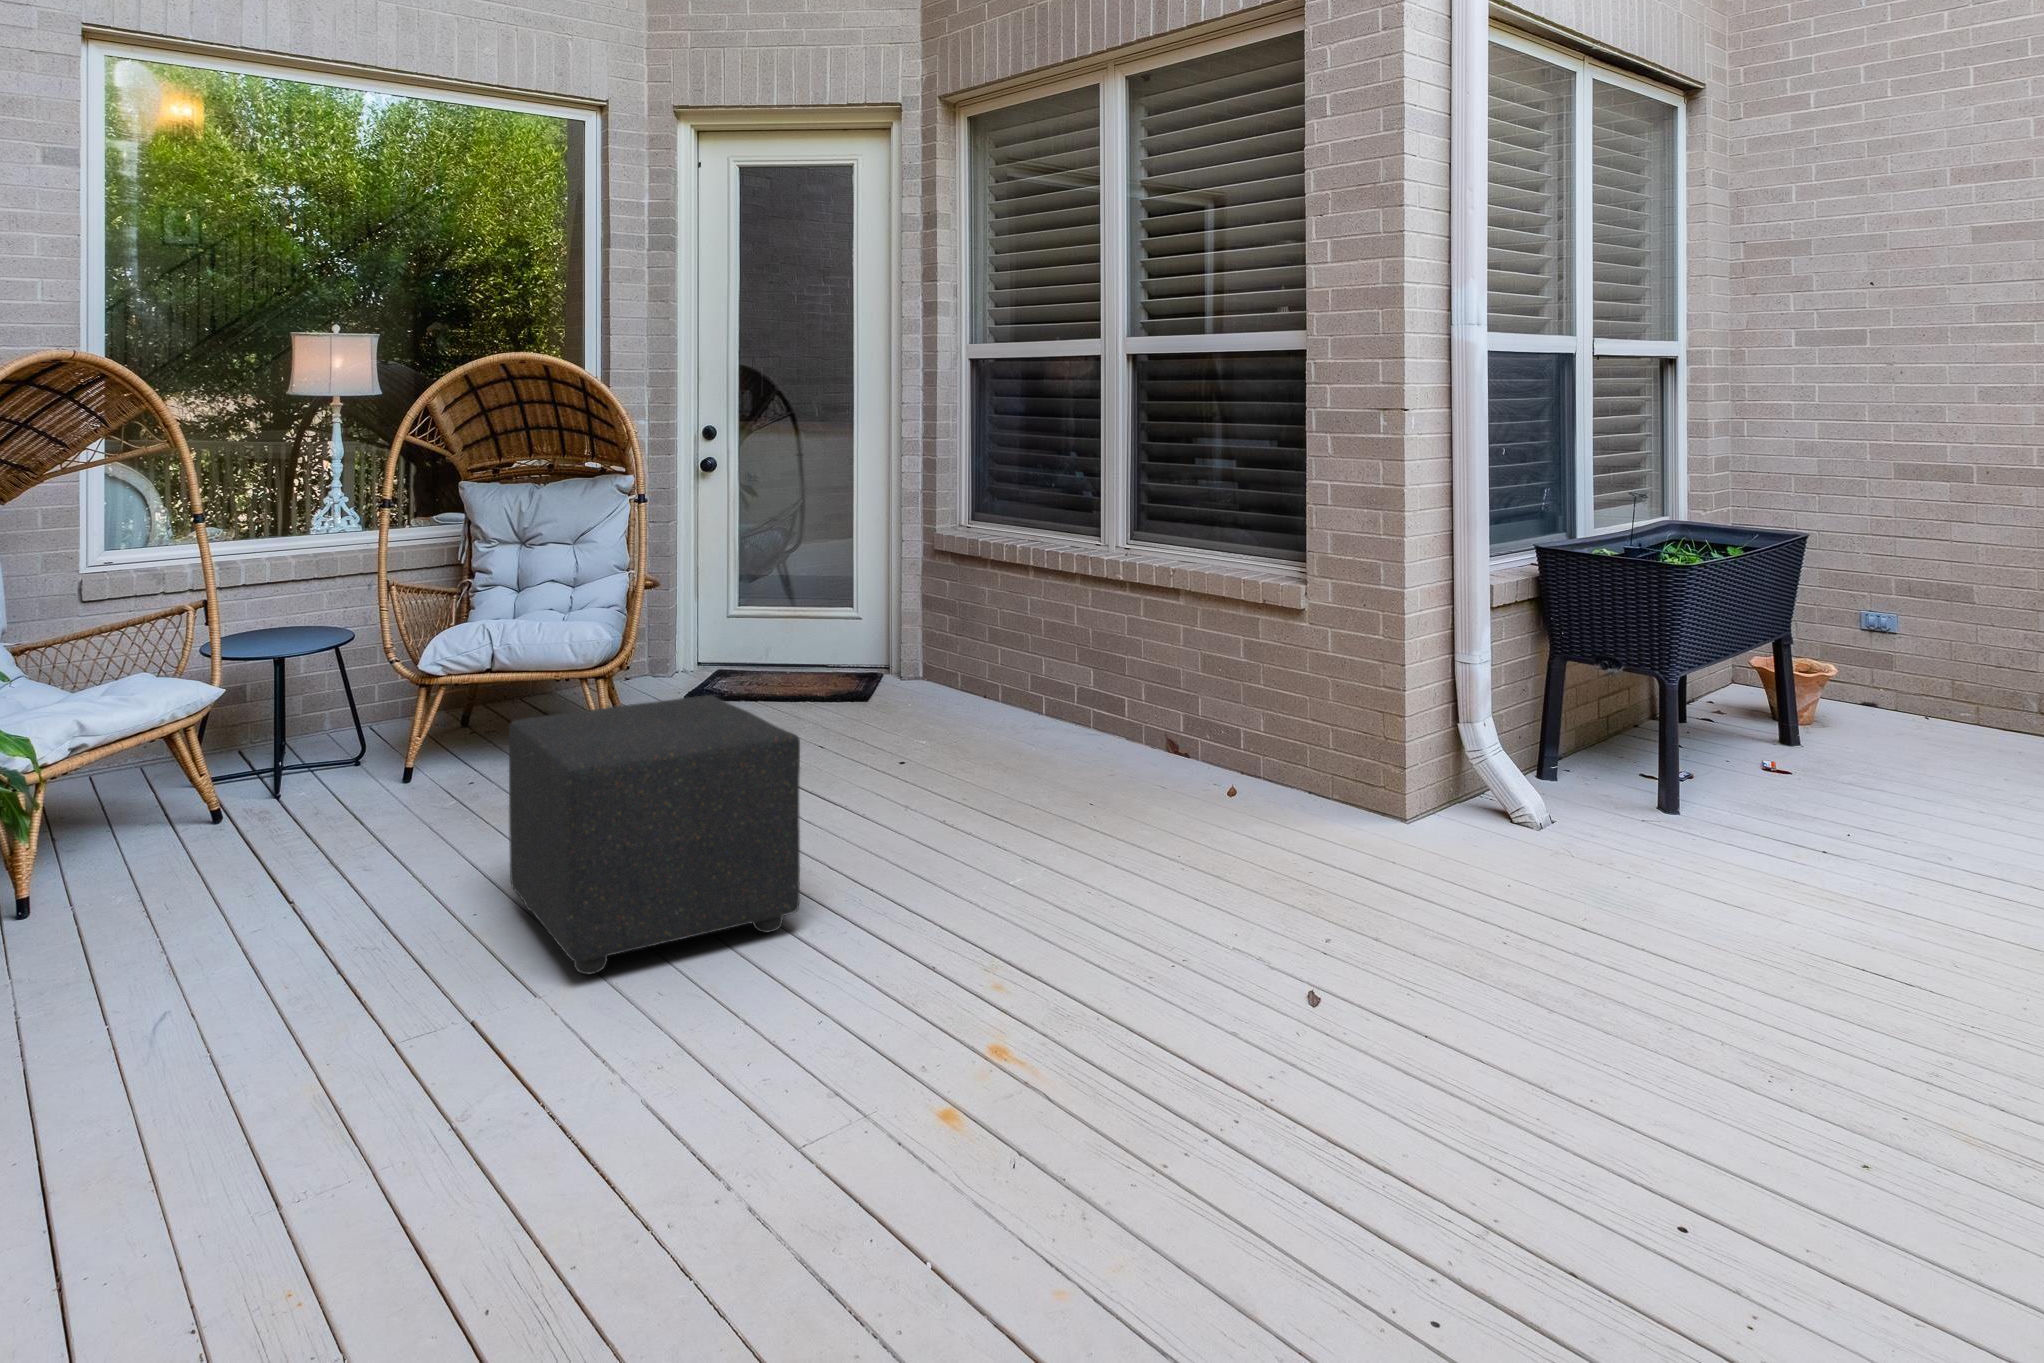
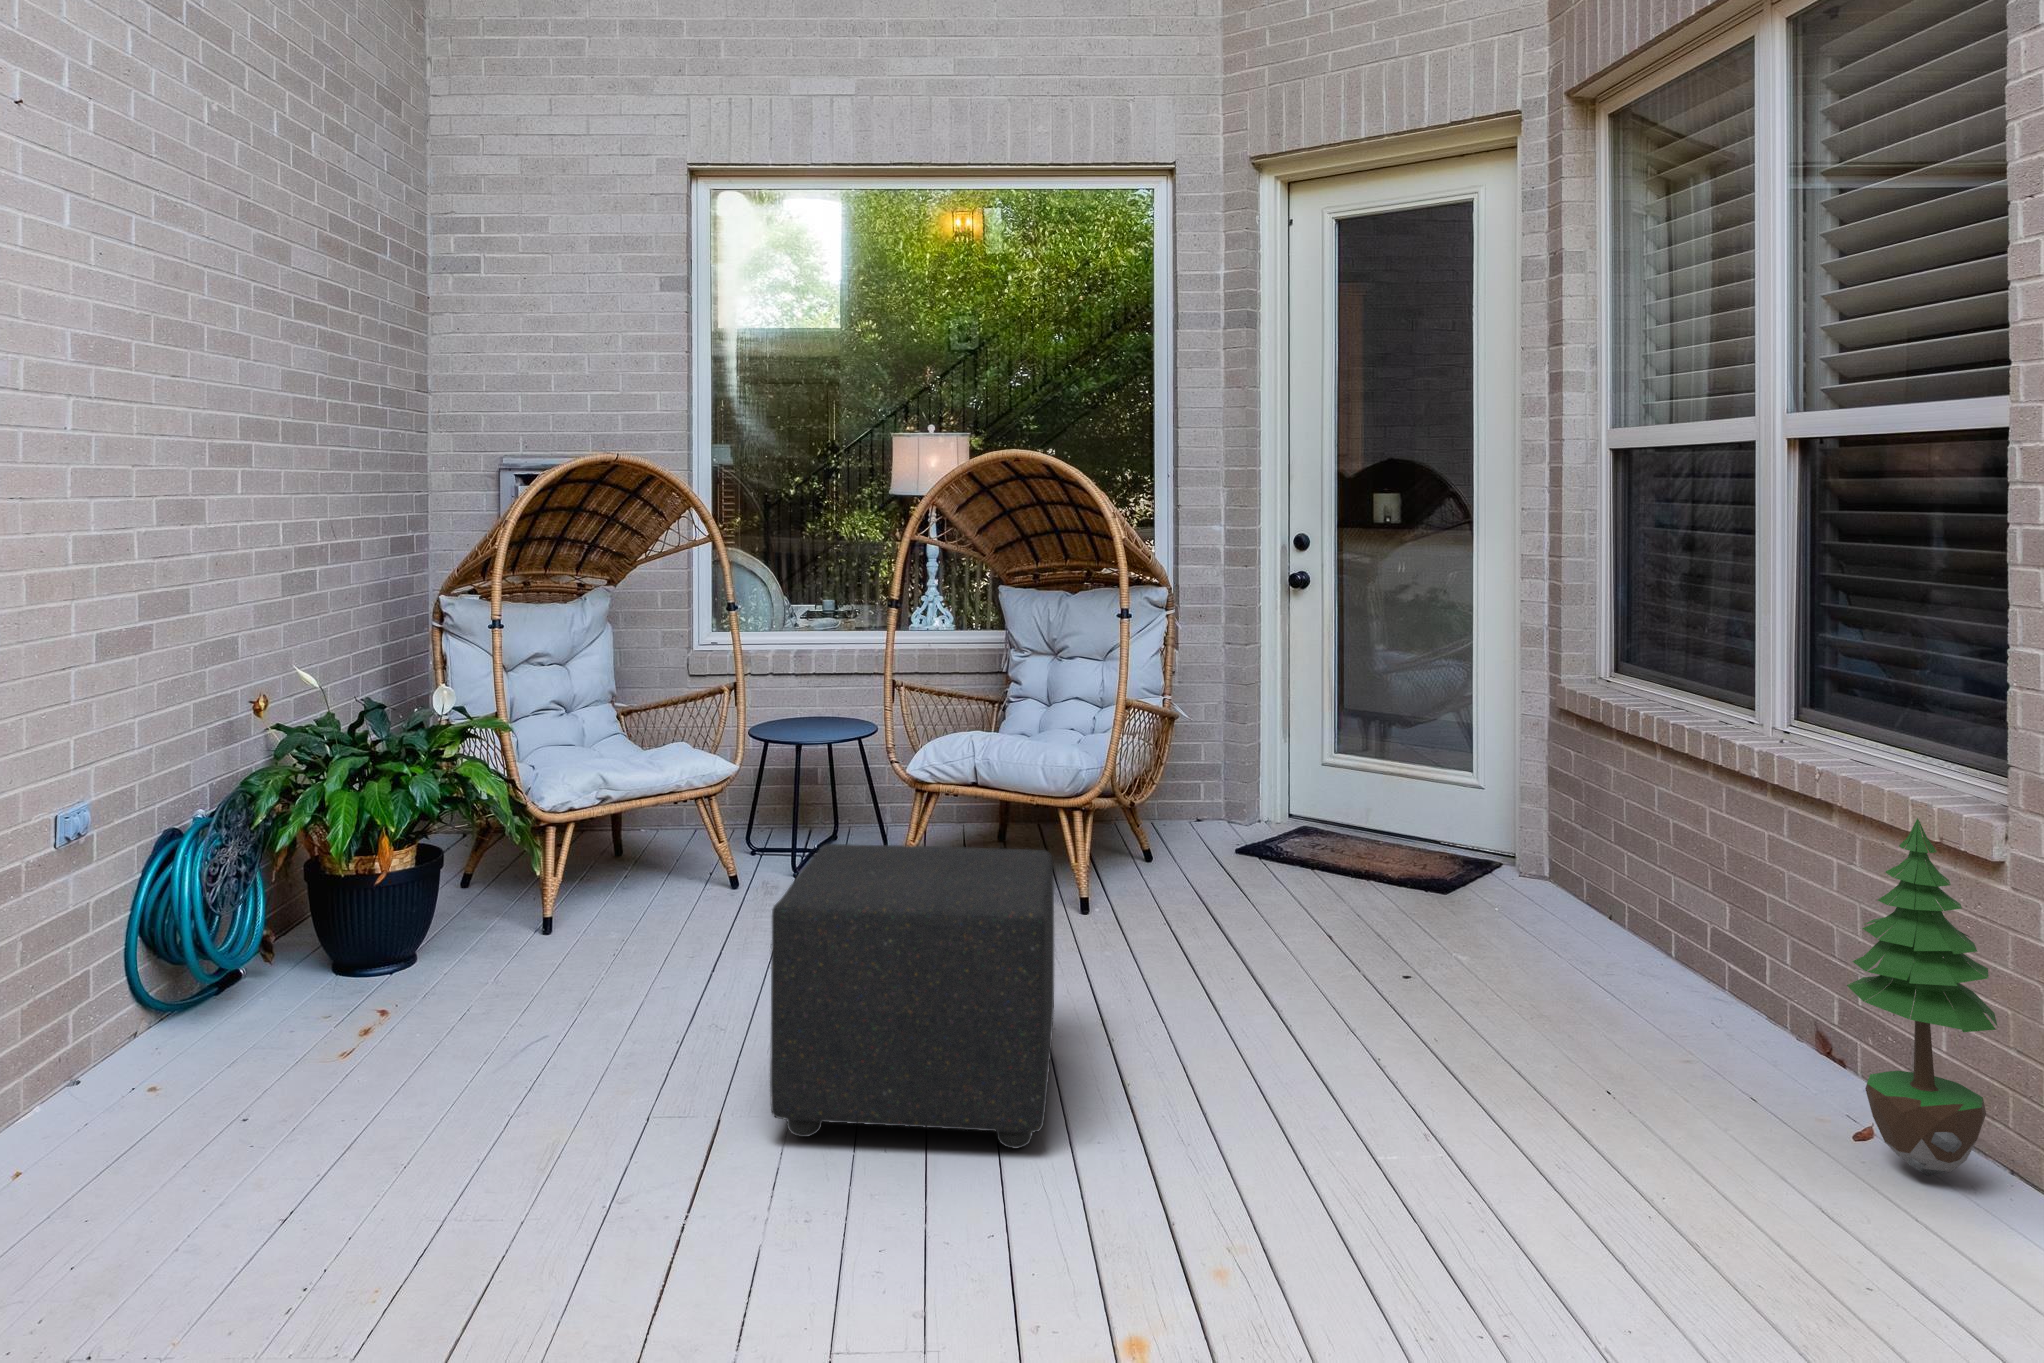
potted tree: none [1233,587,1311,802] -> present [1847,818,1997,1176]

